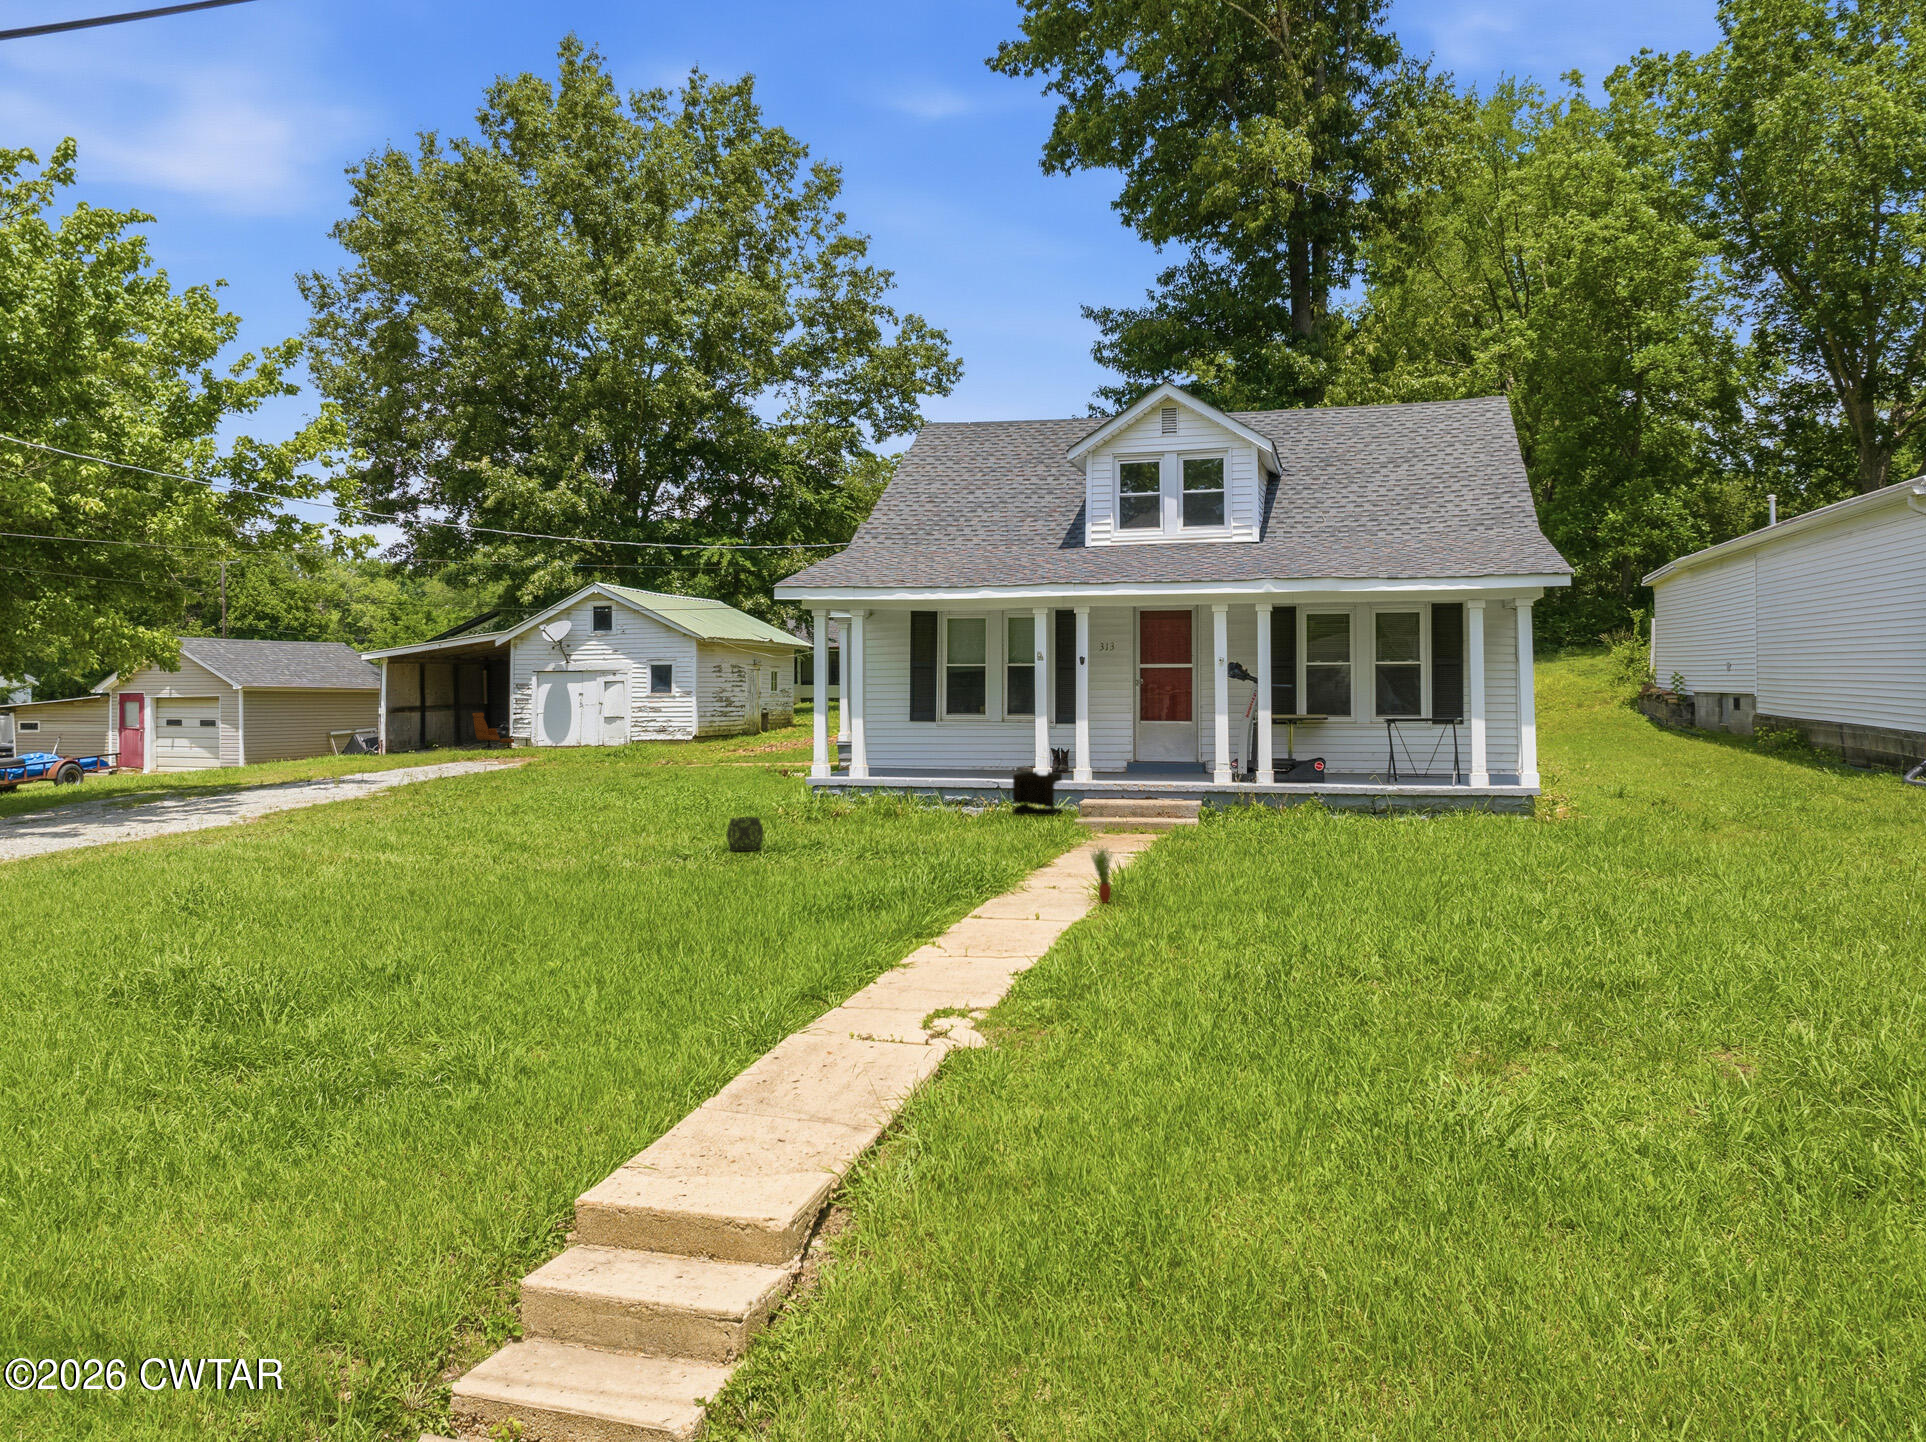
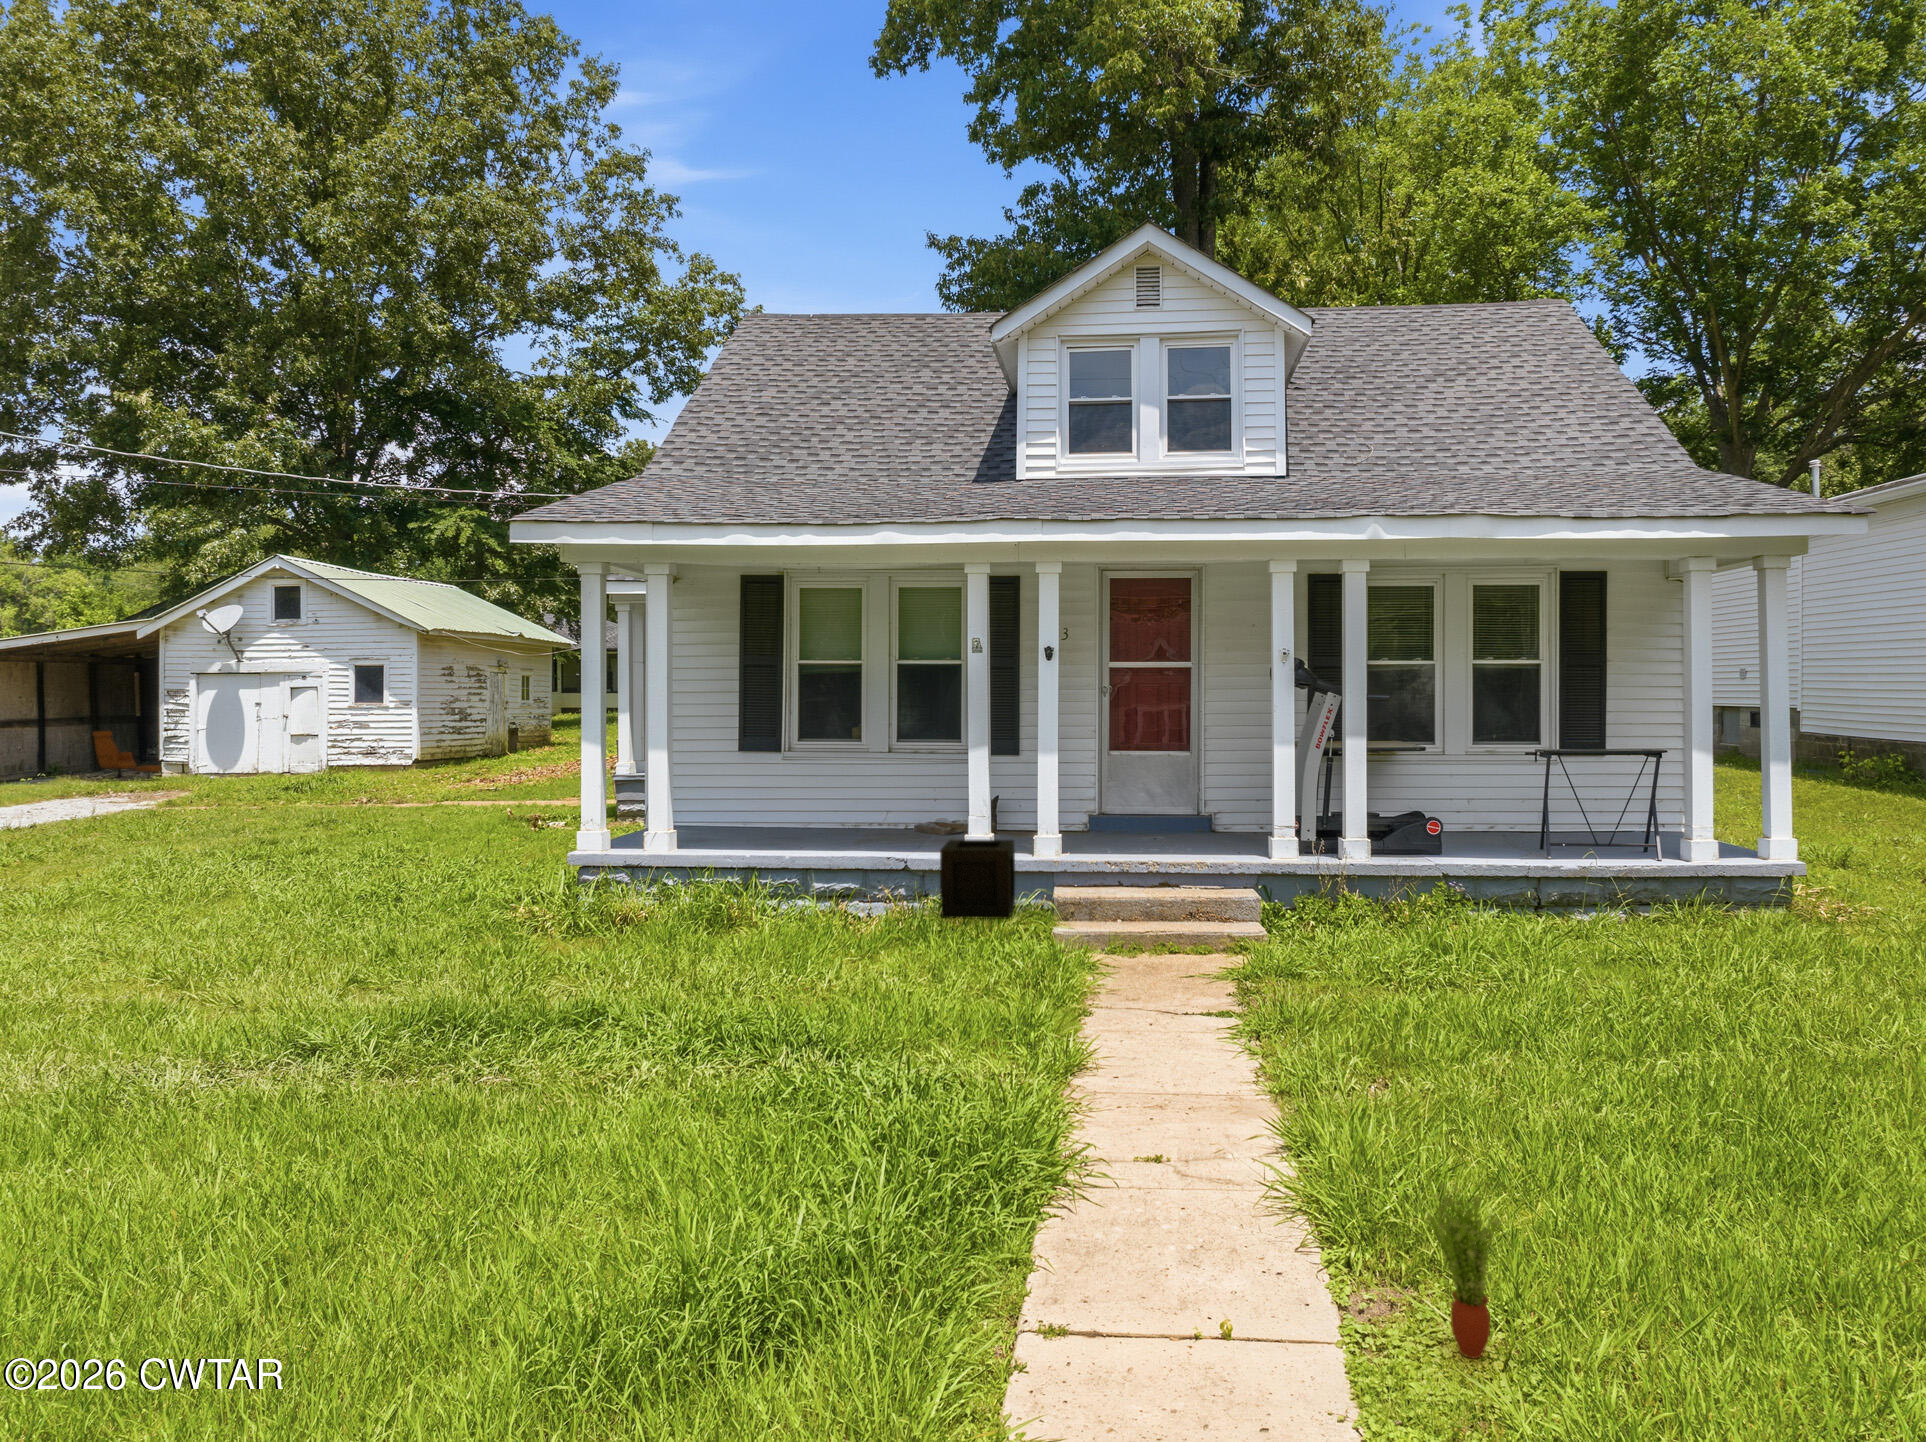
woven basket: present [727,817,763,851] -> none [360,1025,459,1123]

